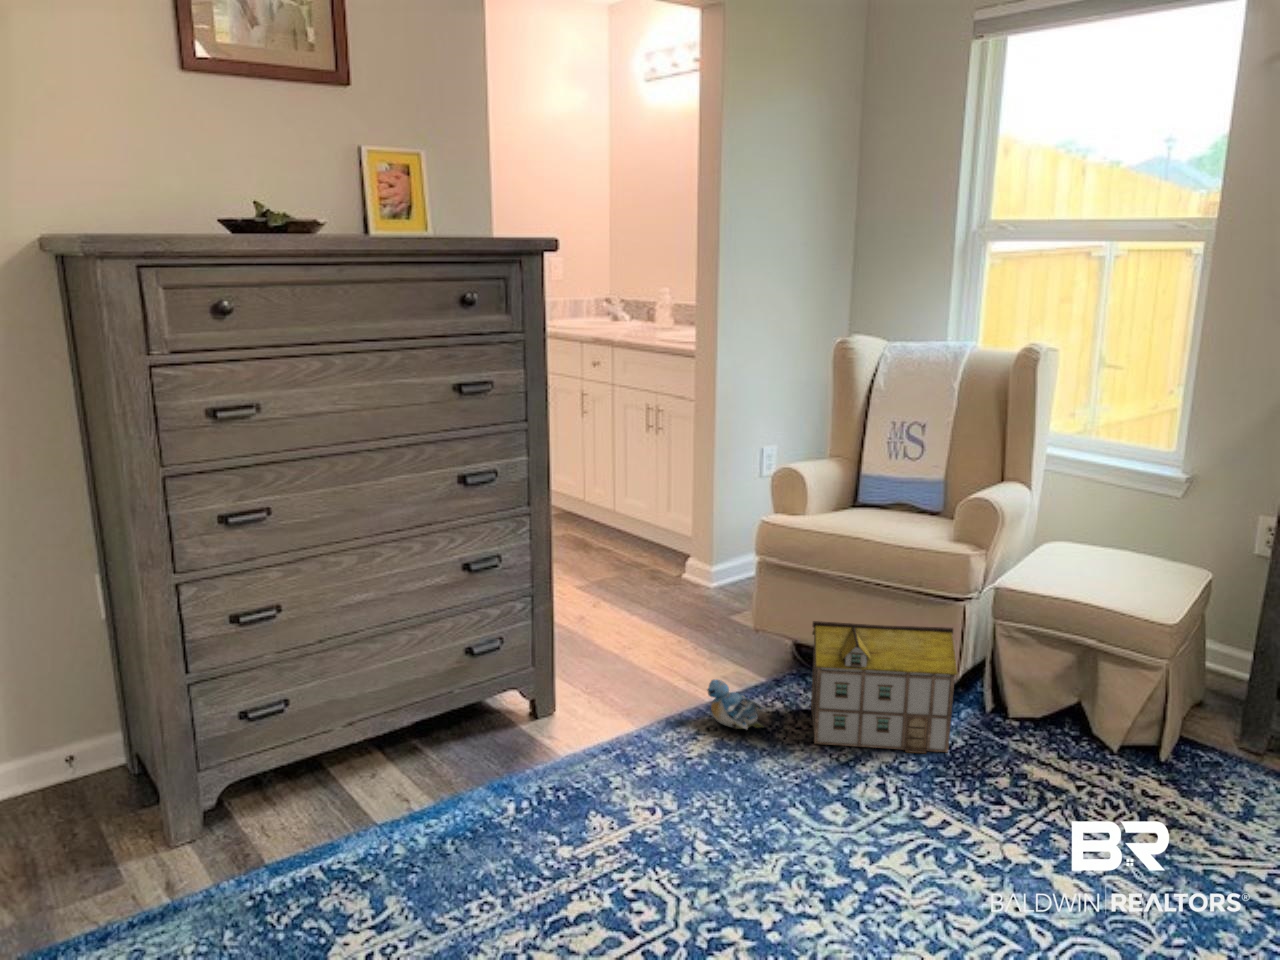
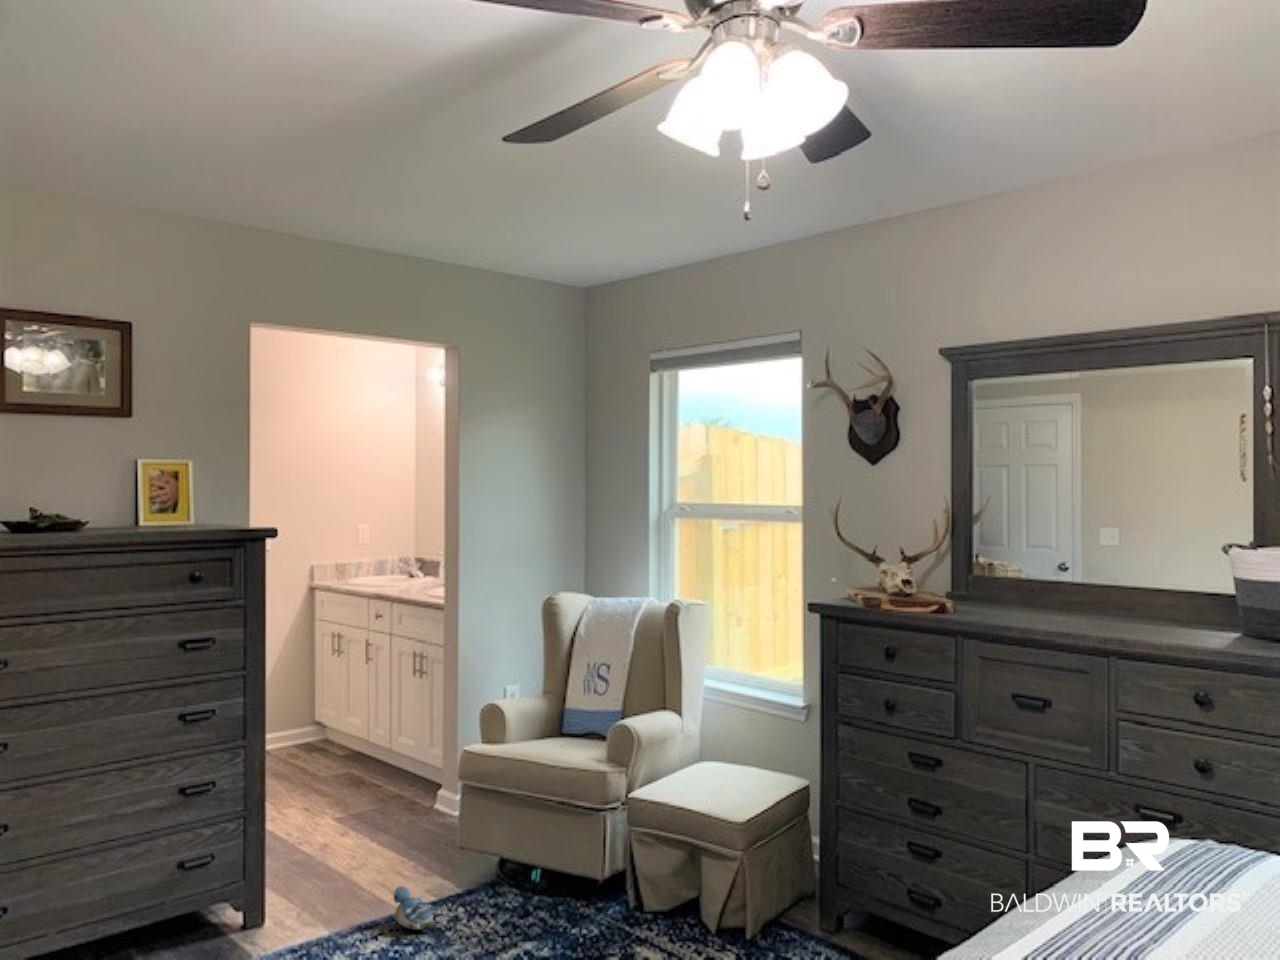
toy house: present [811,621,957,753] -> none [472,831,589,943]

